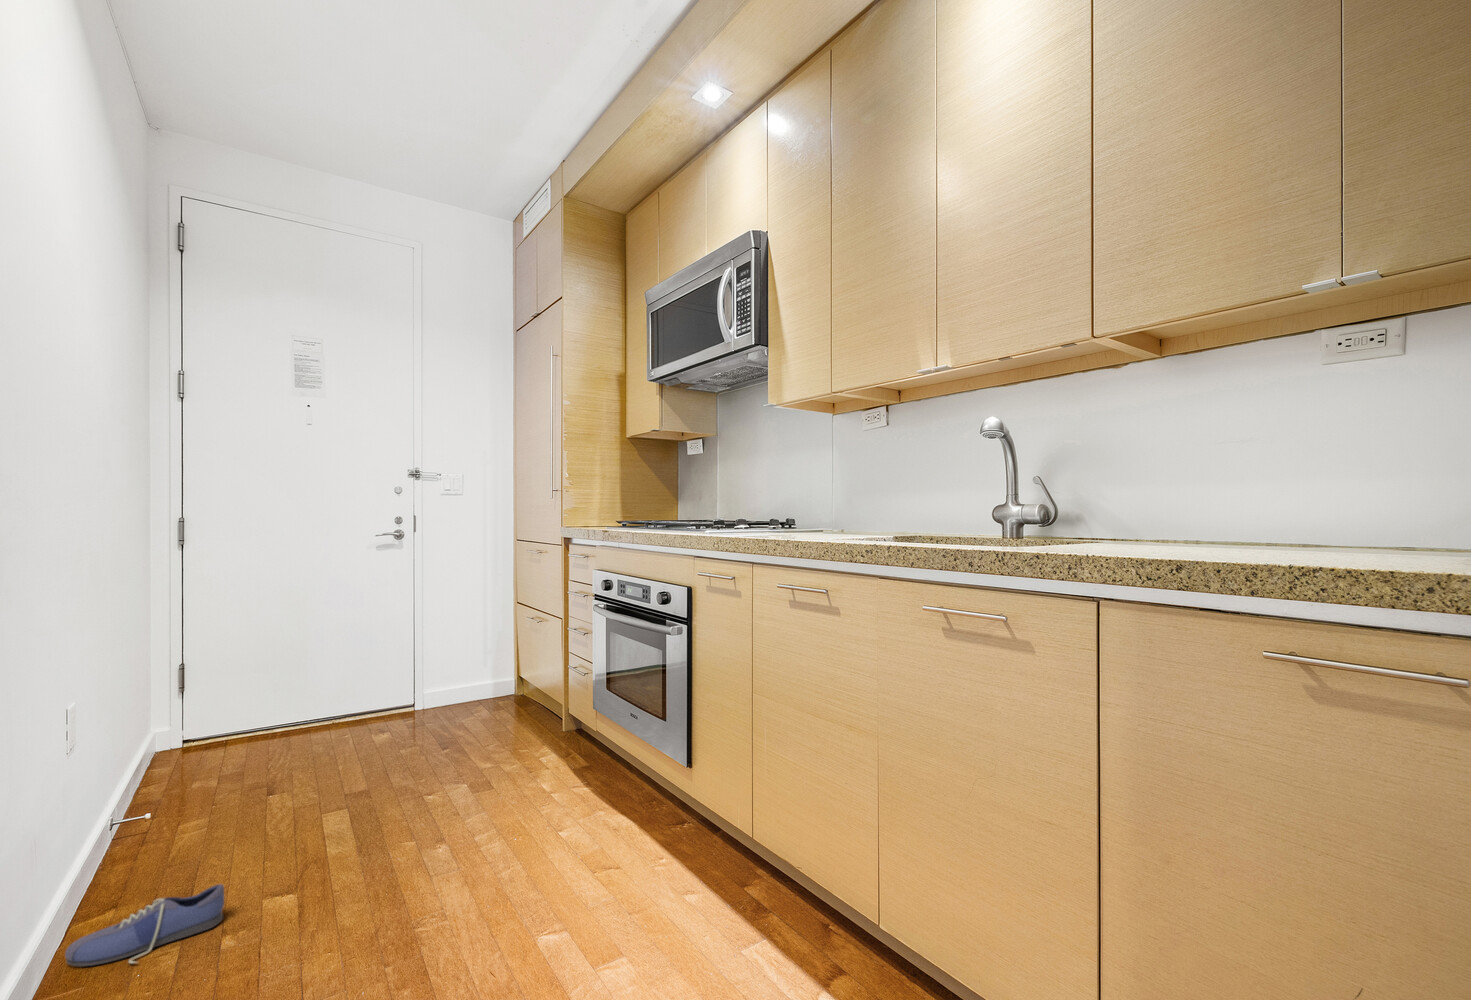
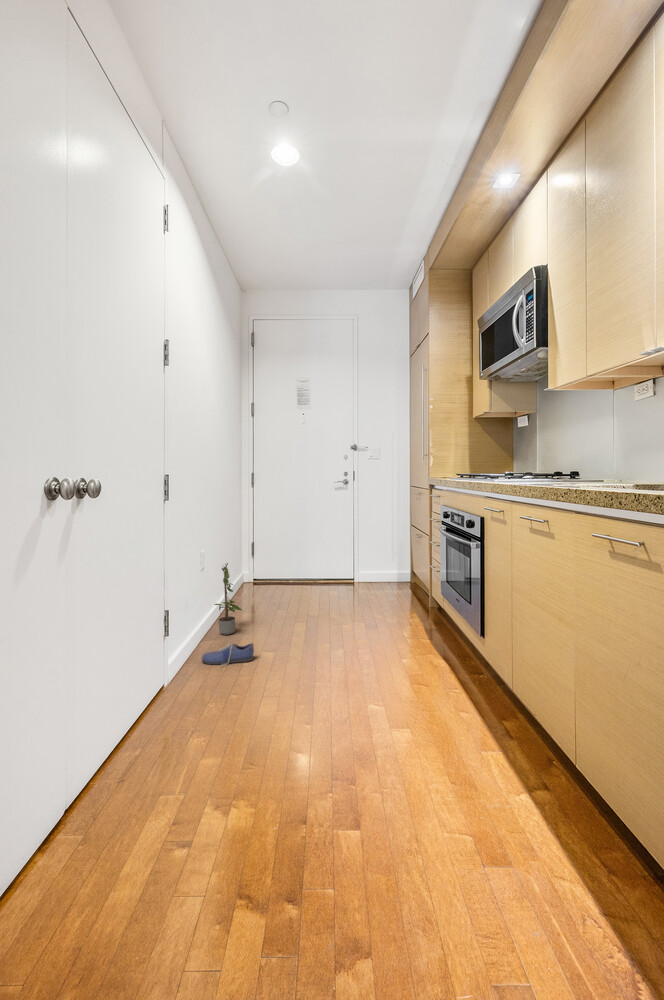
potted plant: none [99,702,181,875] -> present [214,563,242,635]

